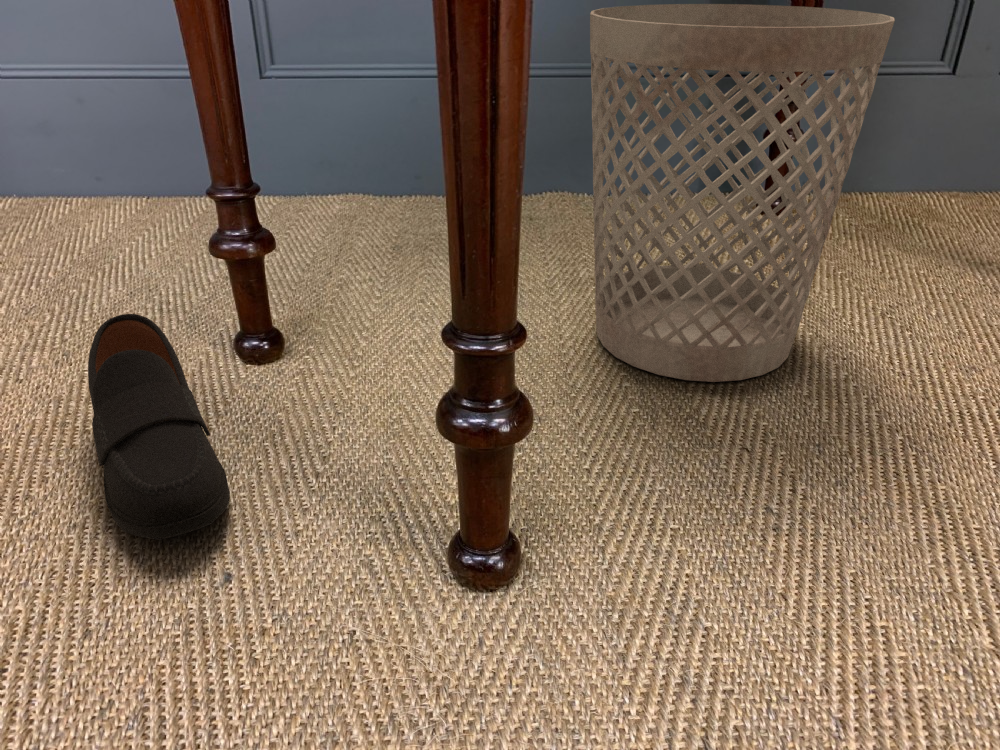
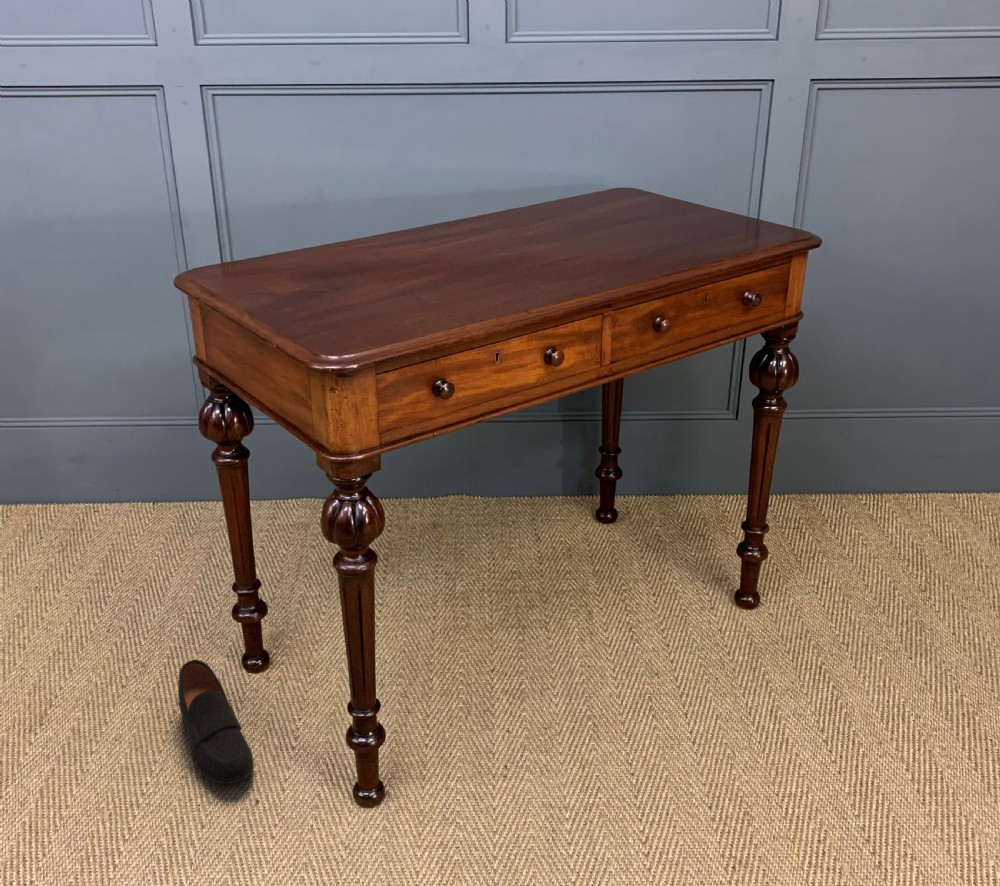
wastebasket: present [590,4,895,382] -> none [433,466,583,686]

